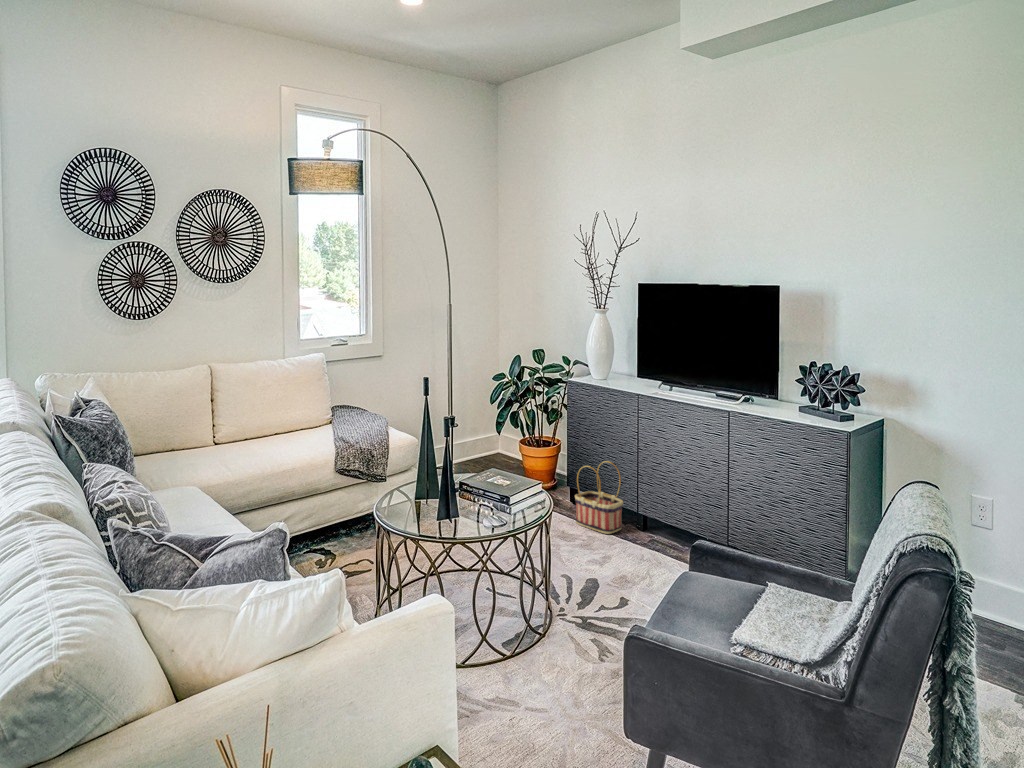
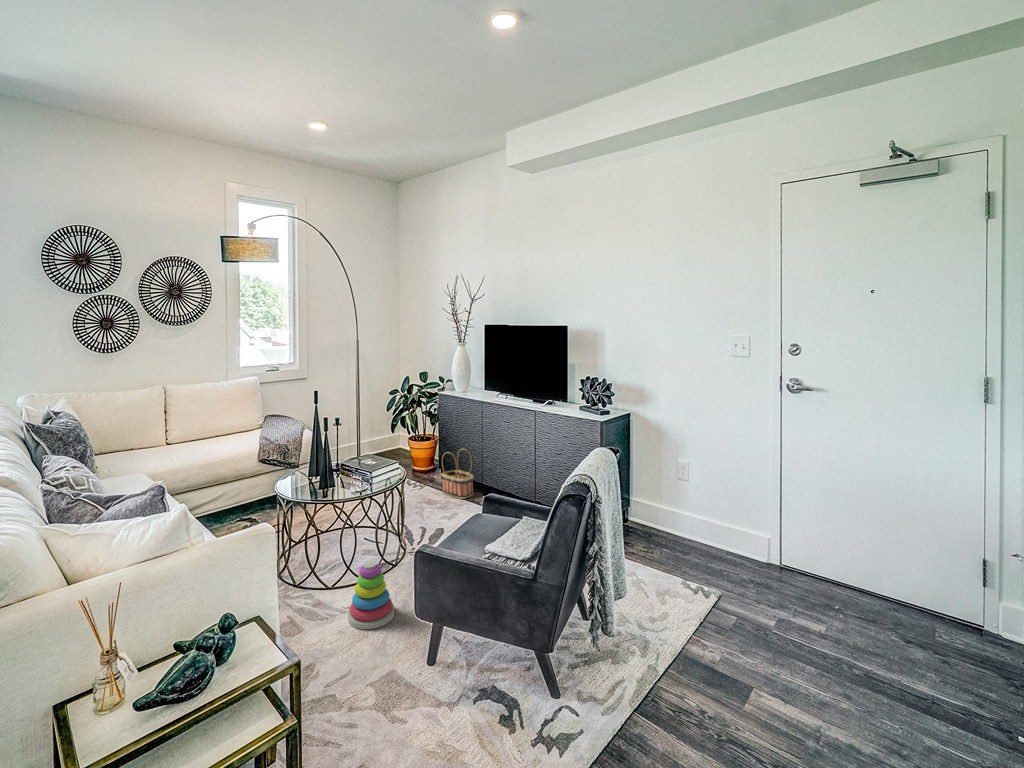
stacking toy: none [492,636,559,737] -> present [348,562,394,629]

